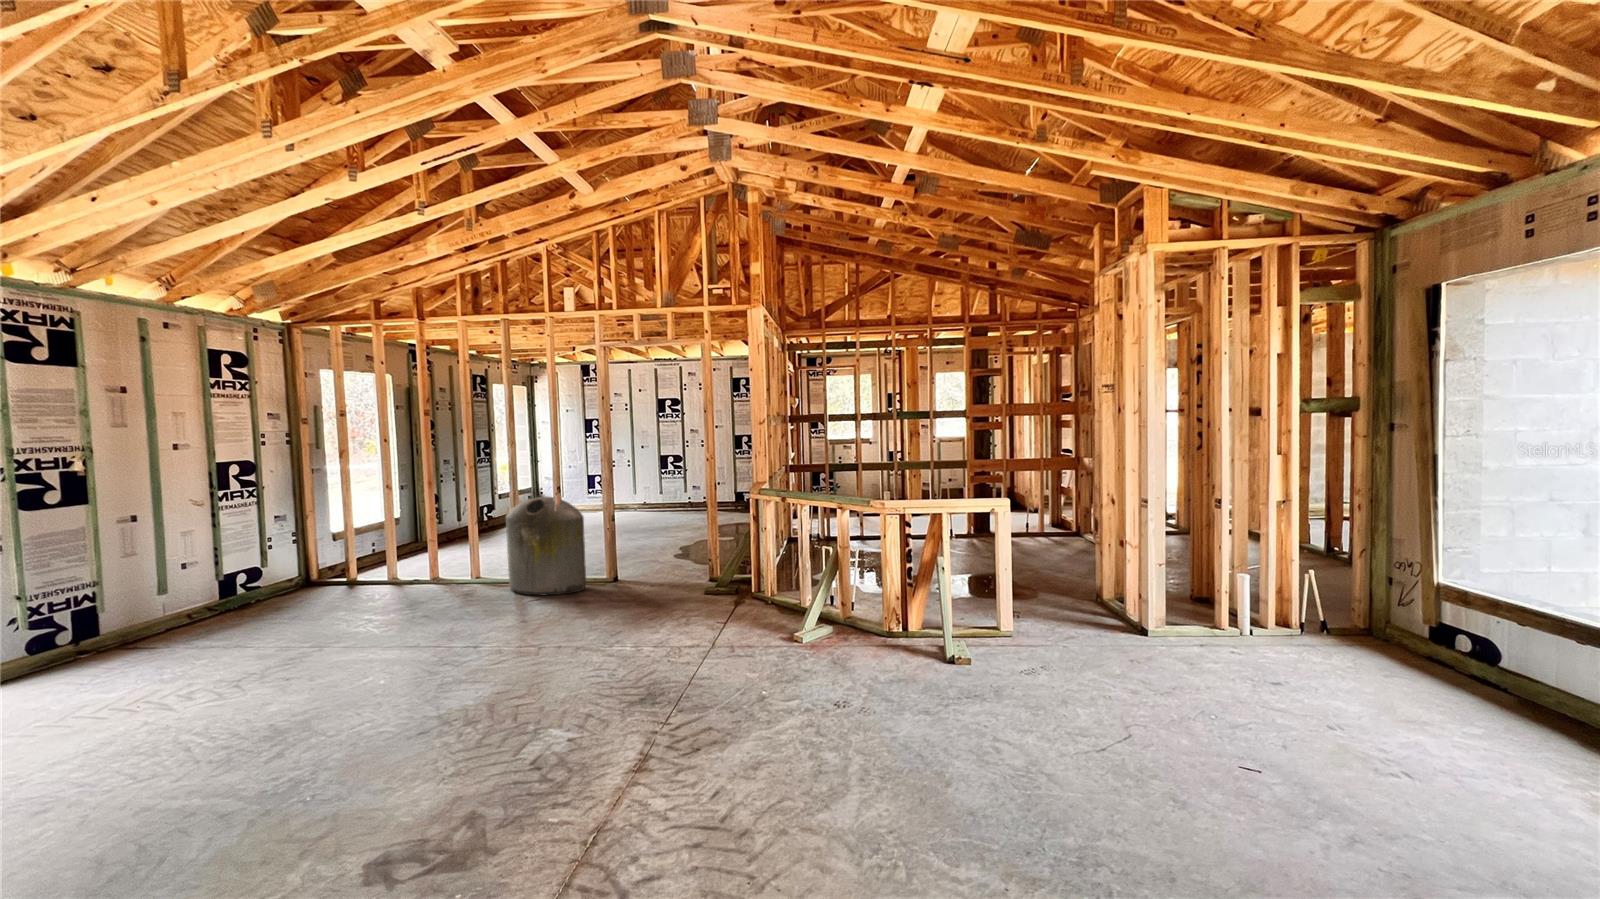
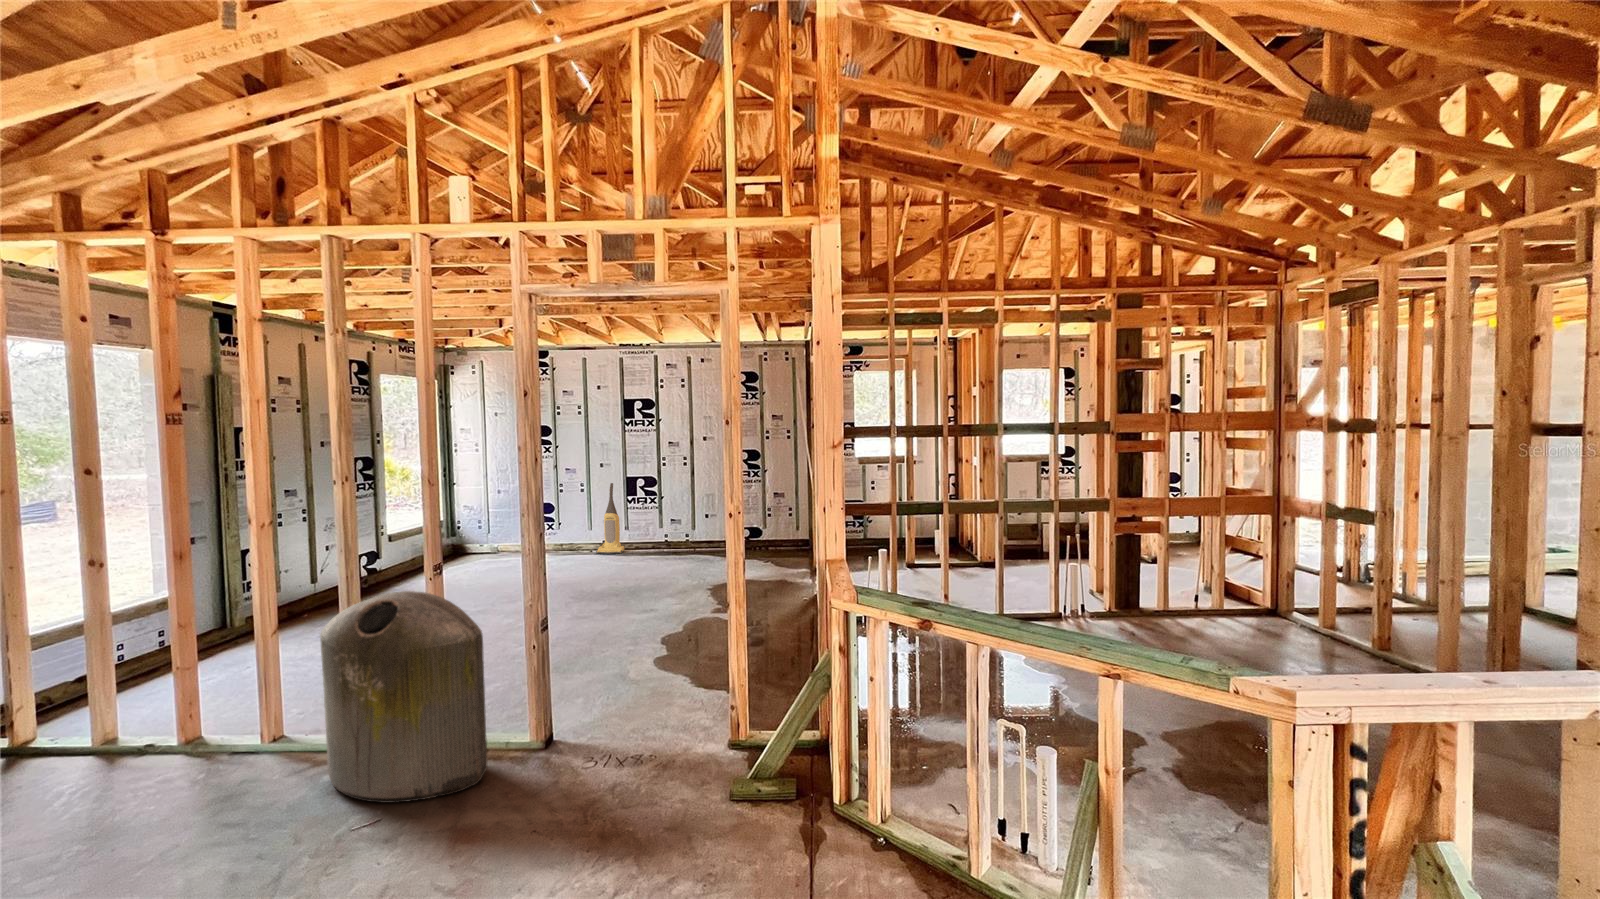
vacuum cleaner: none [639,460,659,512] -> present [596,483,625,554]

